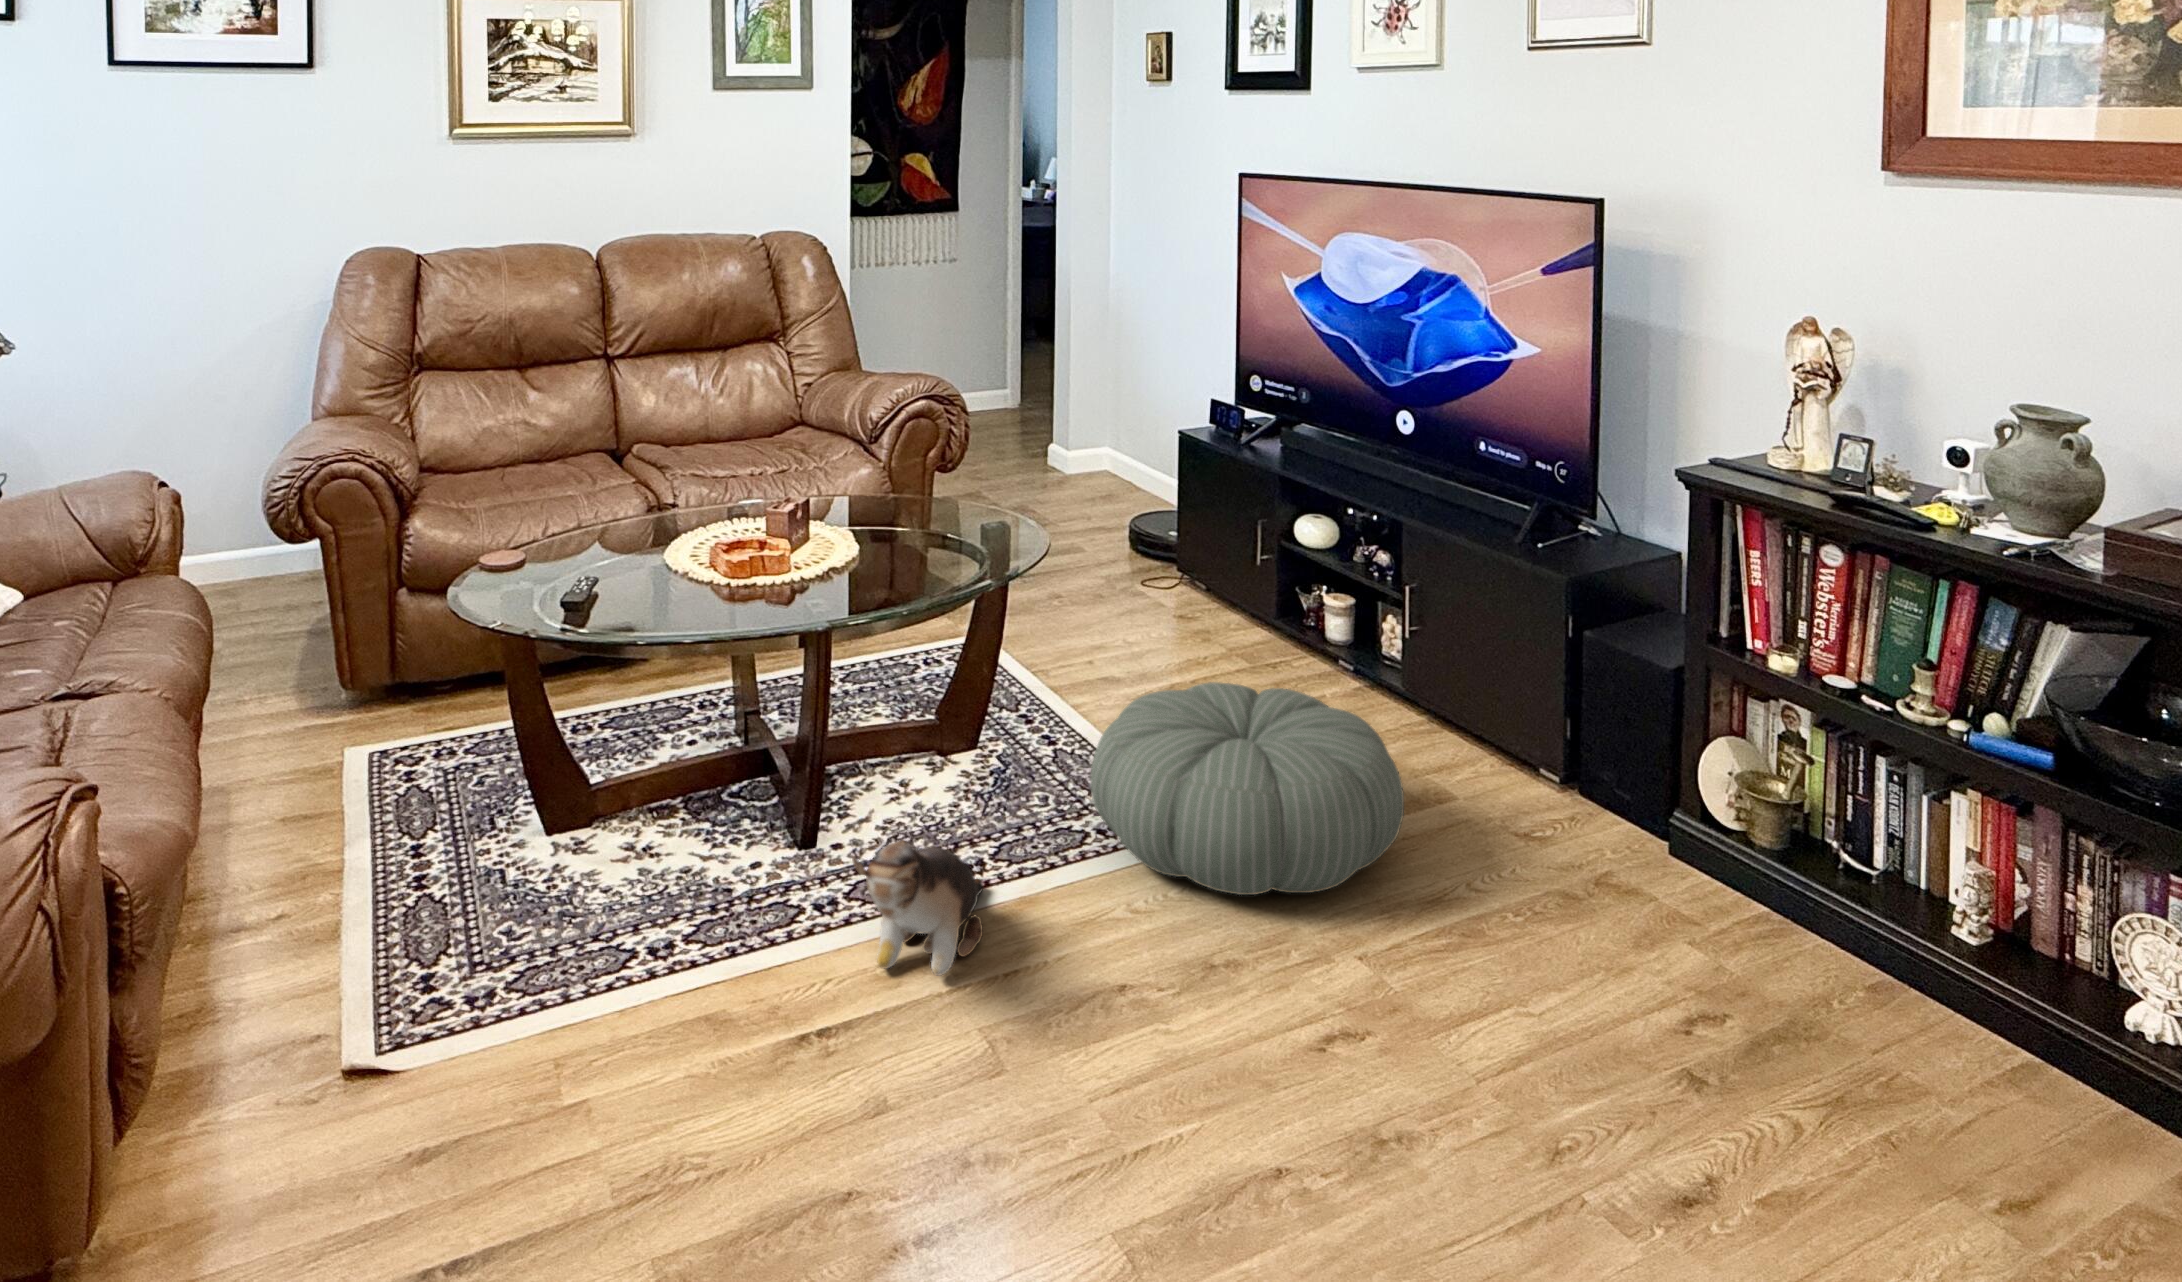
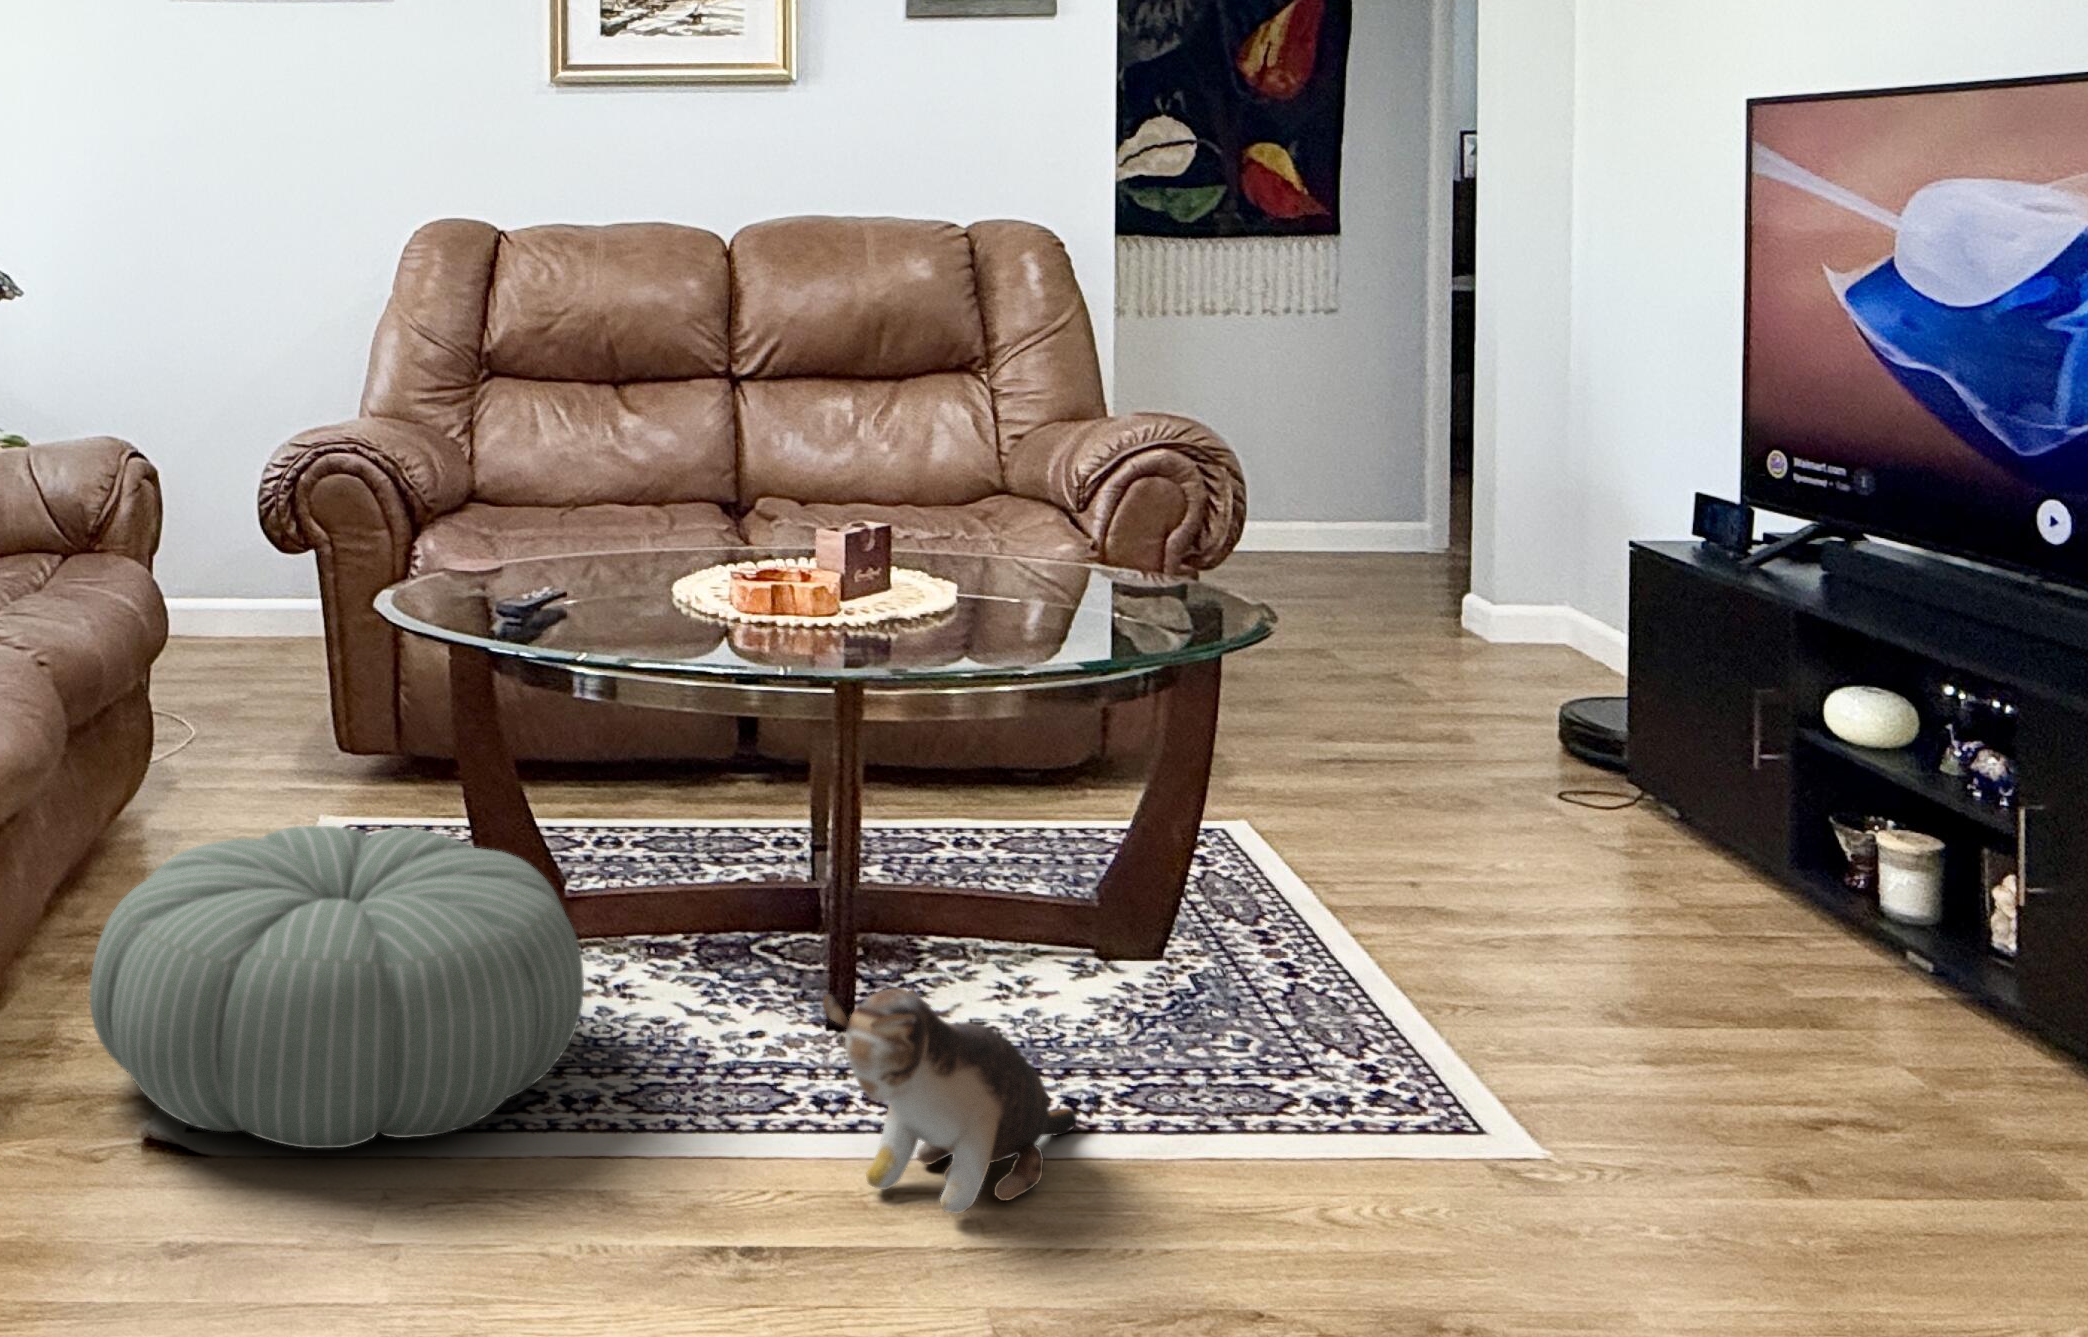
pouf: present [1090,682,1404,895] -> present [90,826,584,1148]

